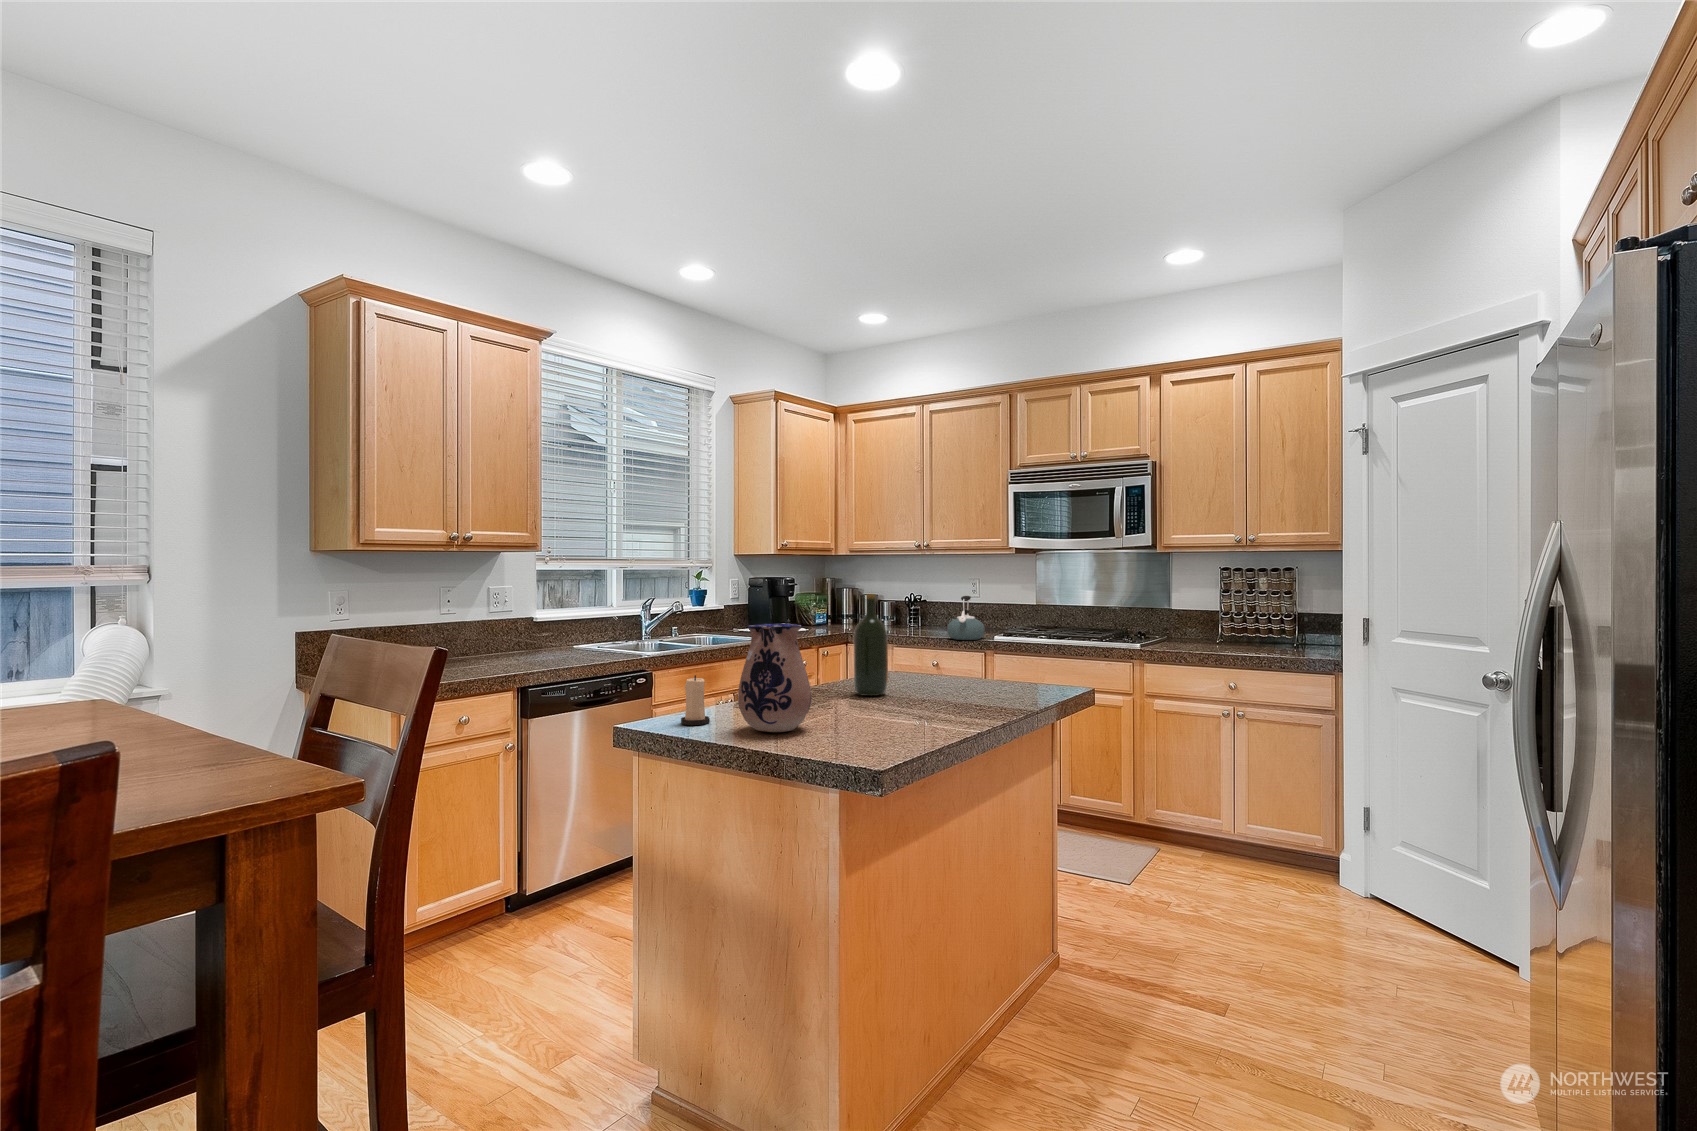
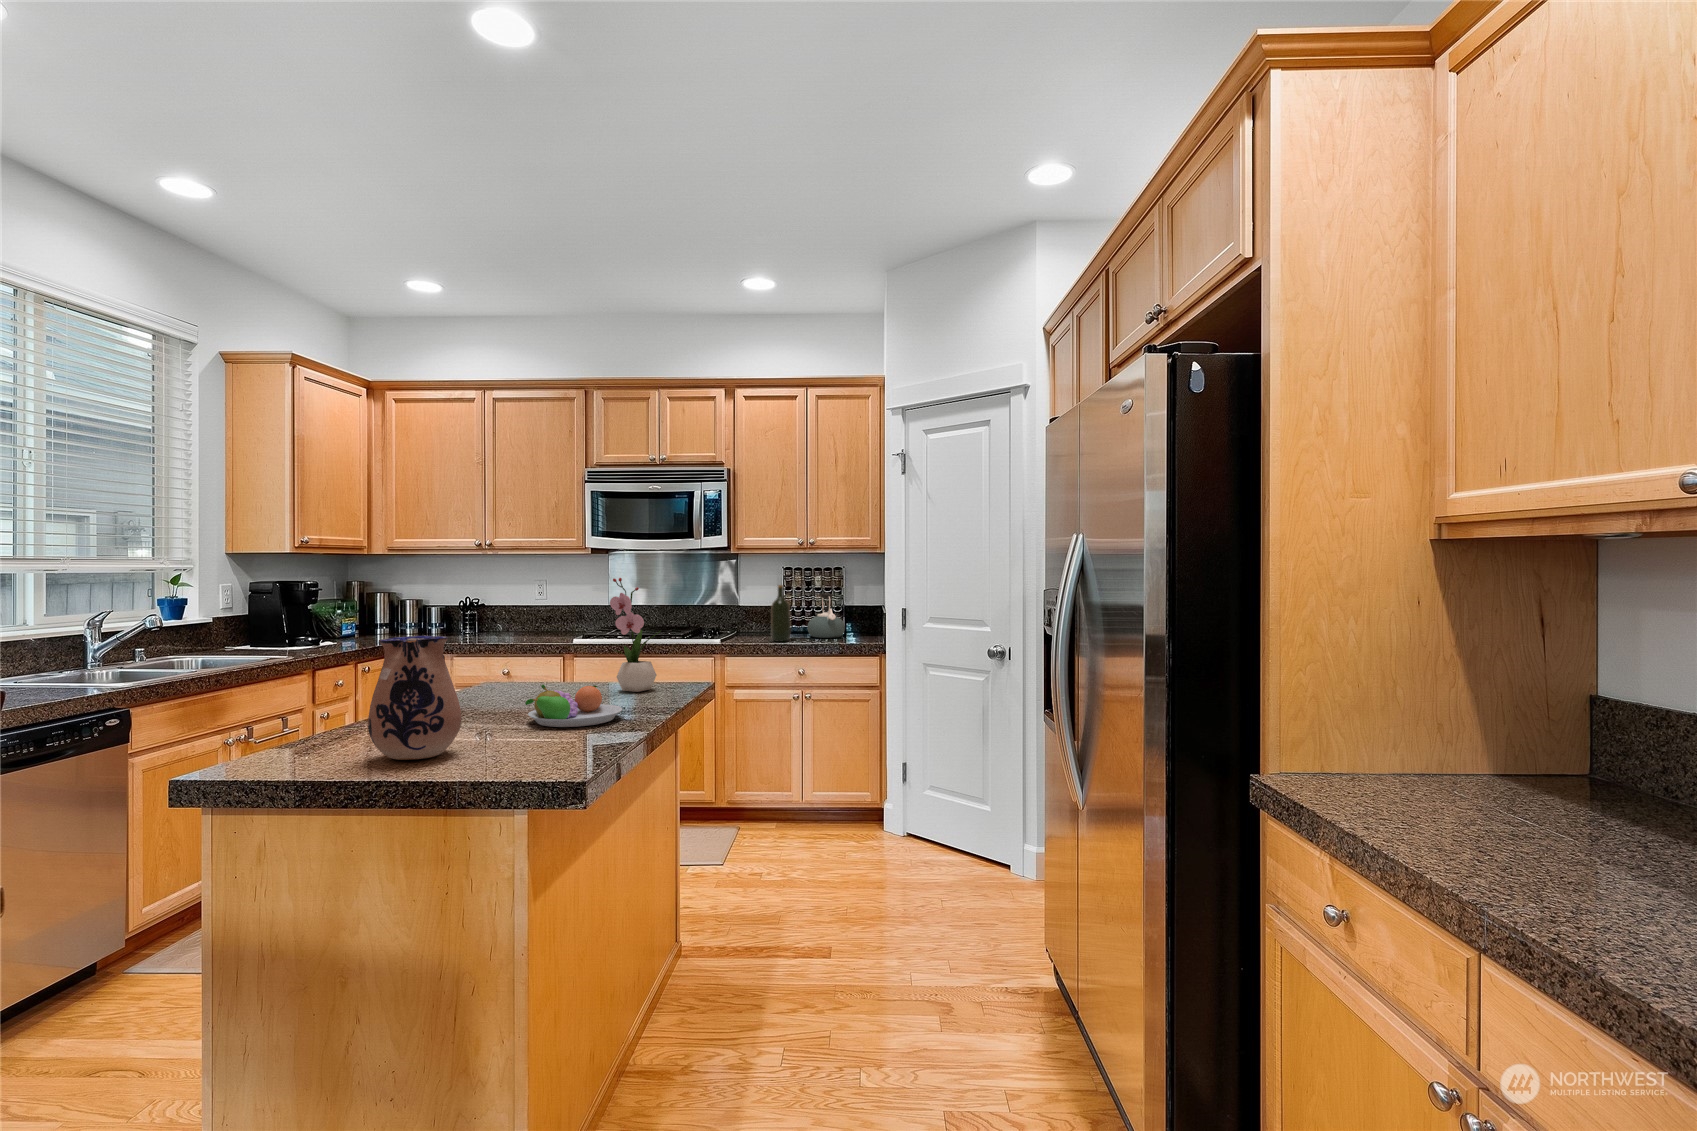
flower arrangement: none [980,575,1033,690] -> present [610,578,659,692]
wine bottle: present [854,594,888,696] -> present [771,585,790,641]
kettle: present [947,596,985,640] -> present [808,593,845,638]
candle: present [681,675,710,725] -> none [278,703,320,765]
fruit bowl: none [878,675,972,718] -> present [525,685,622,727]

